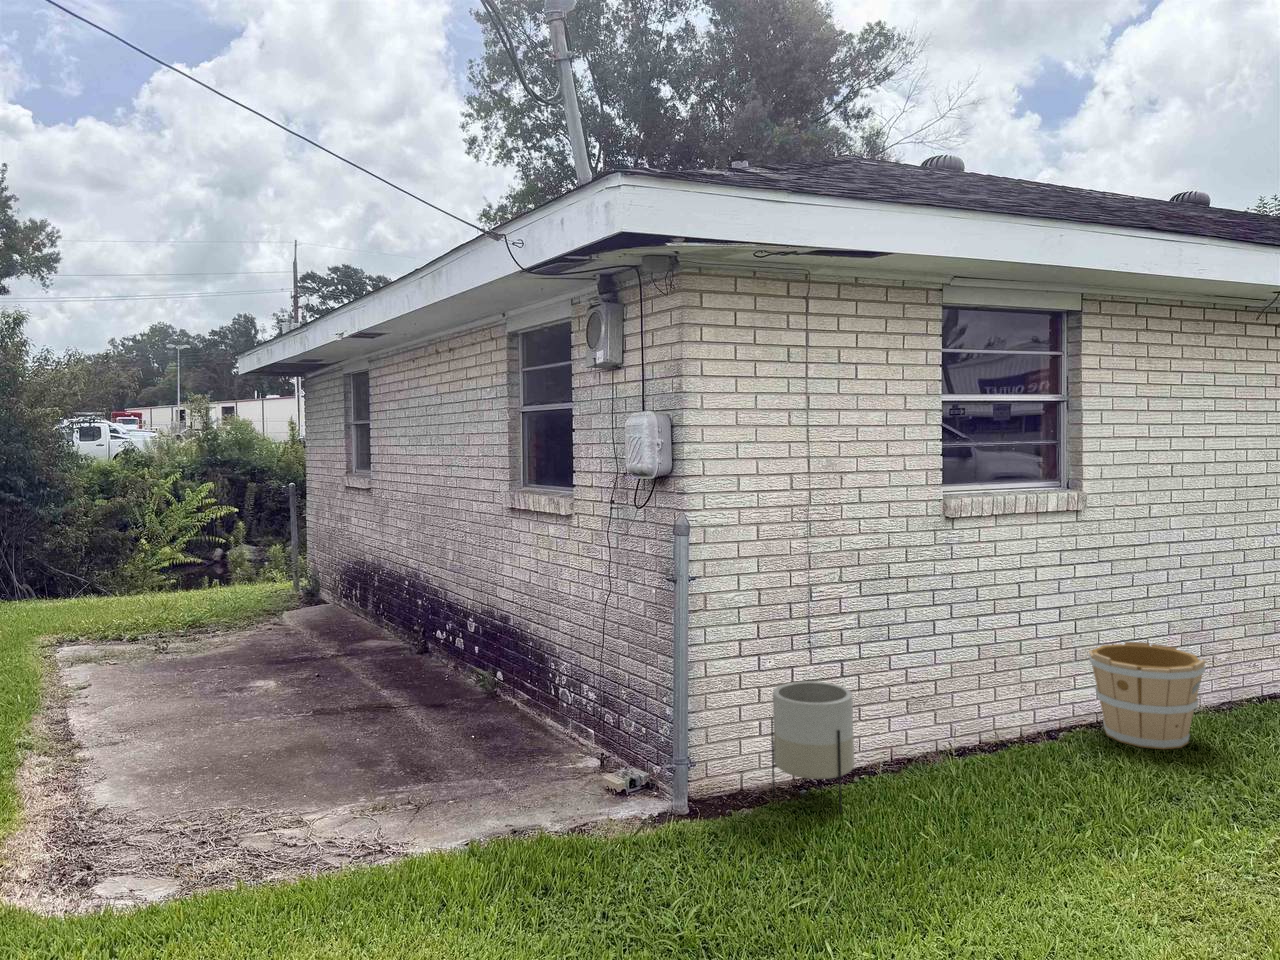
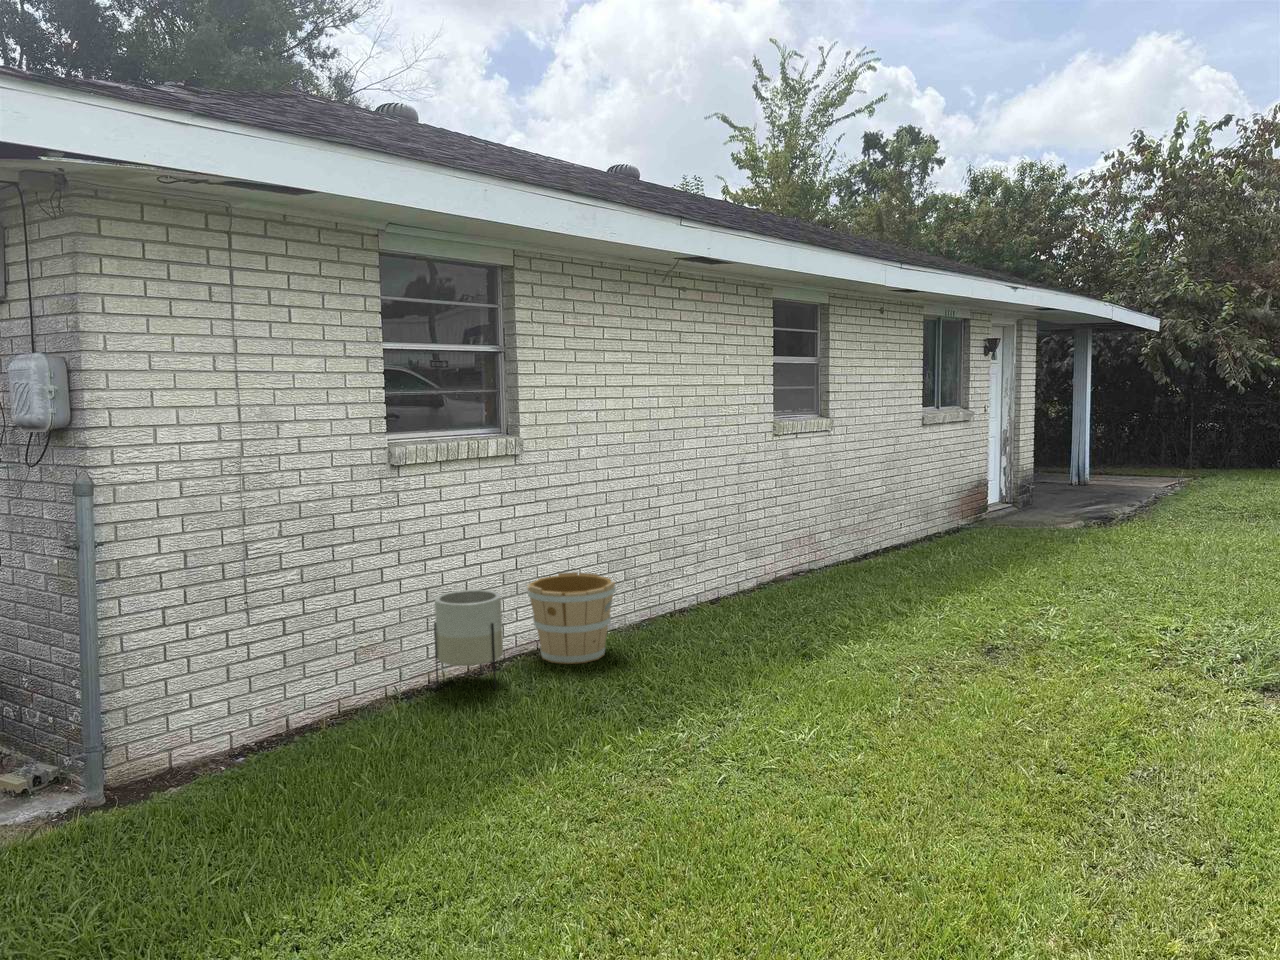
planter: present [771,681,854,812] -> present [434,590,503,689]

